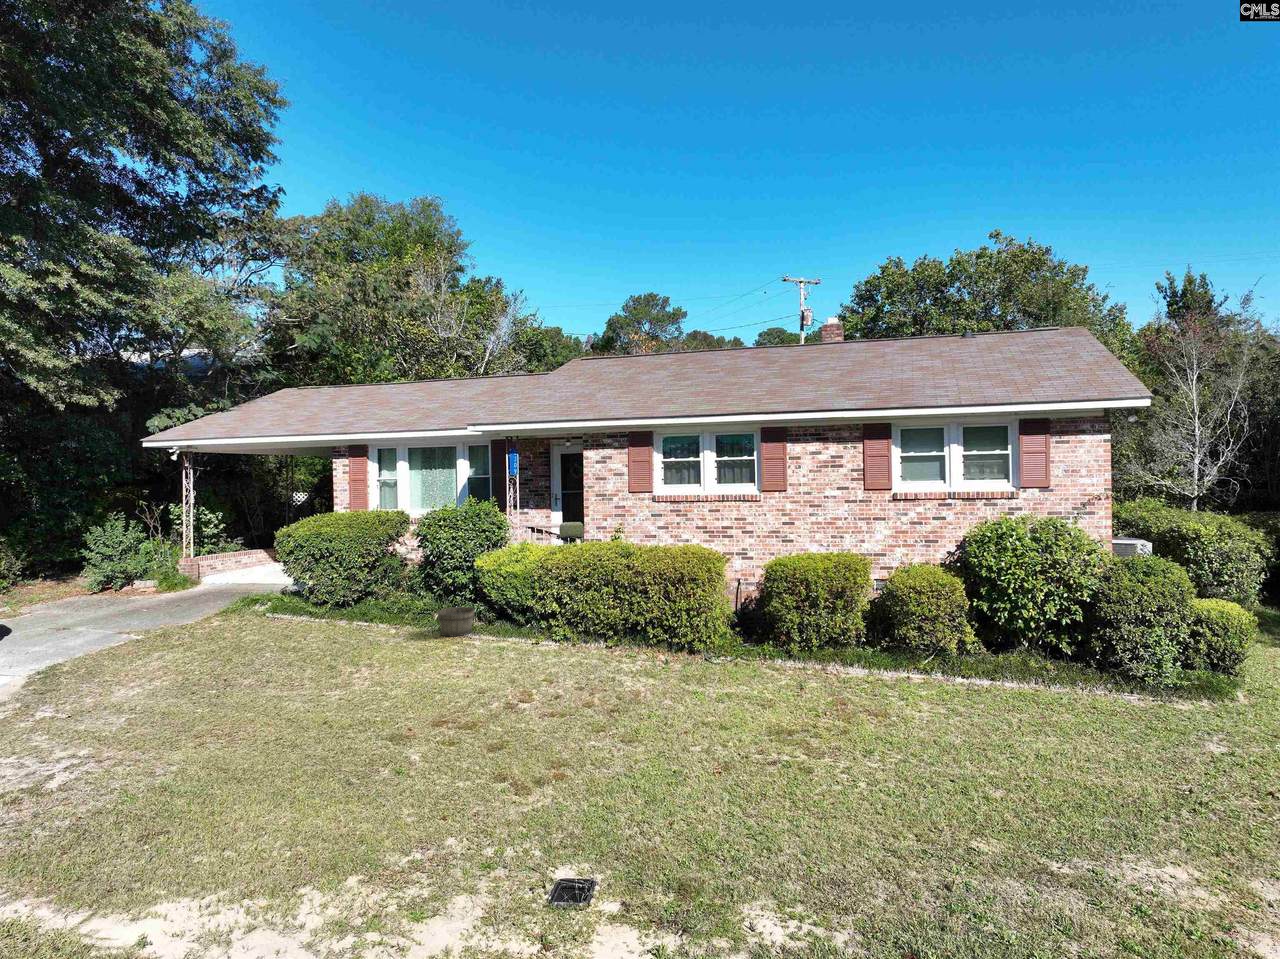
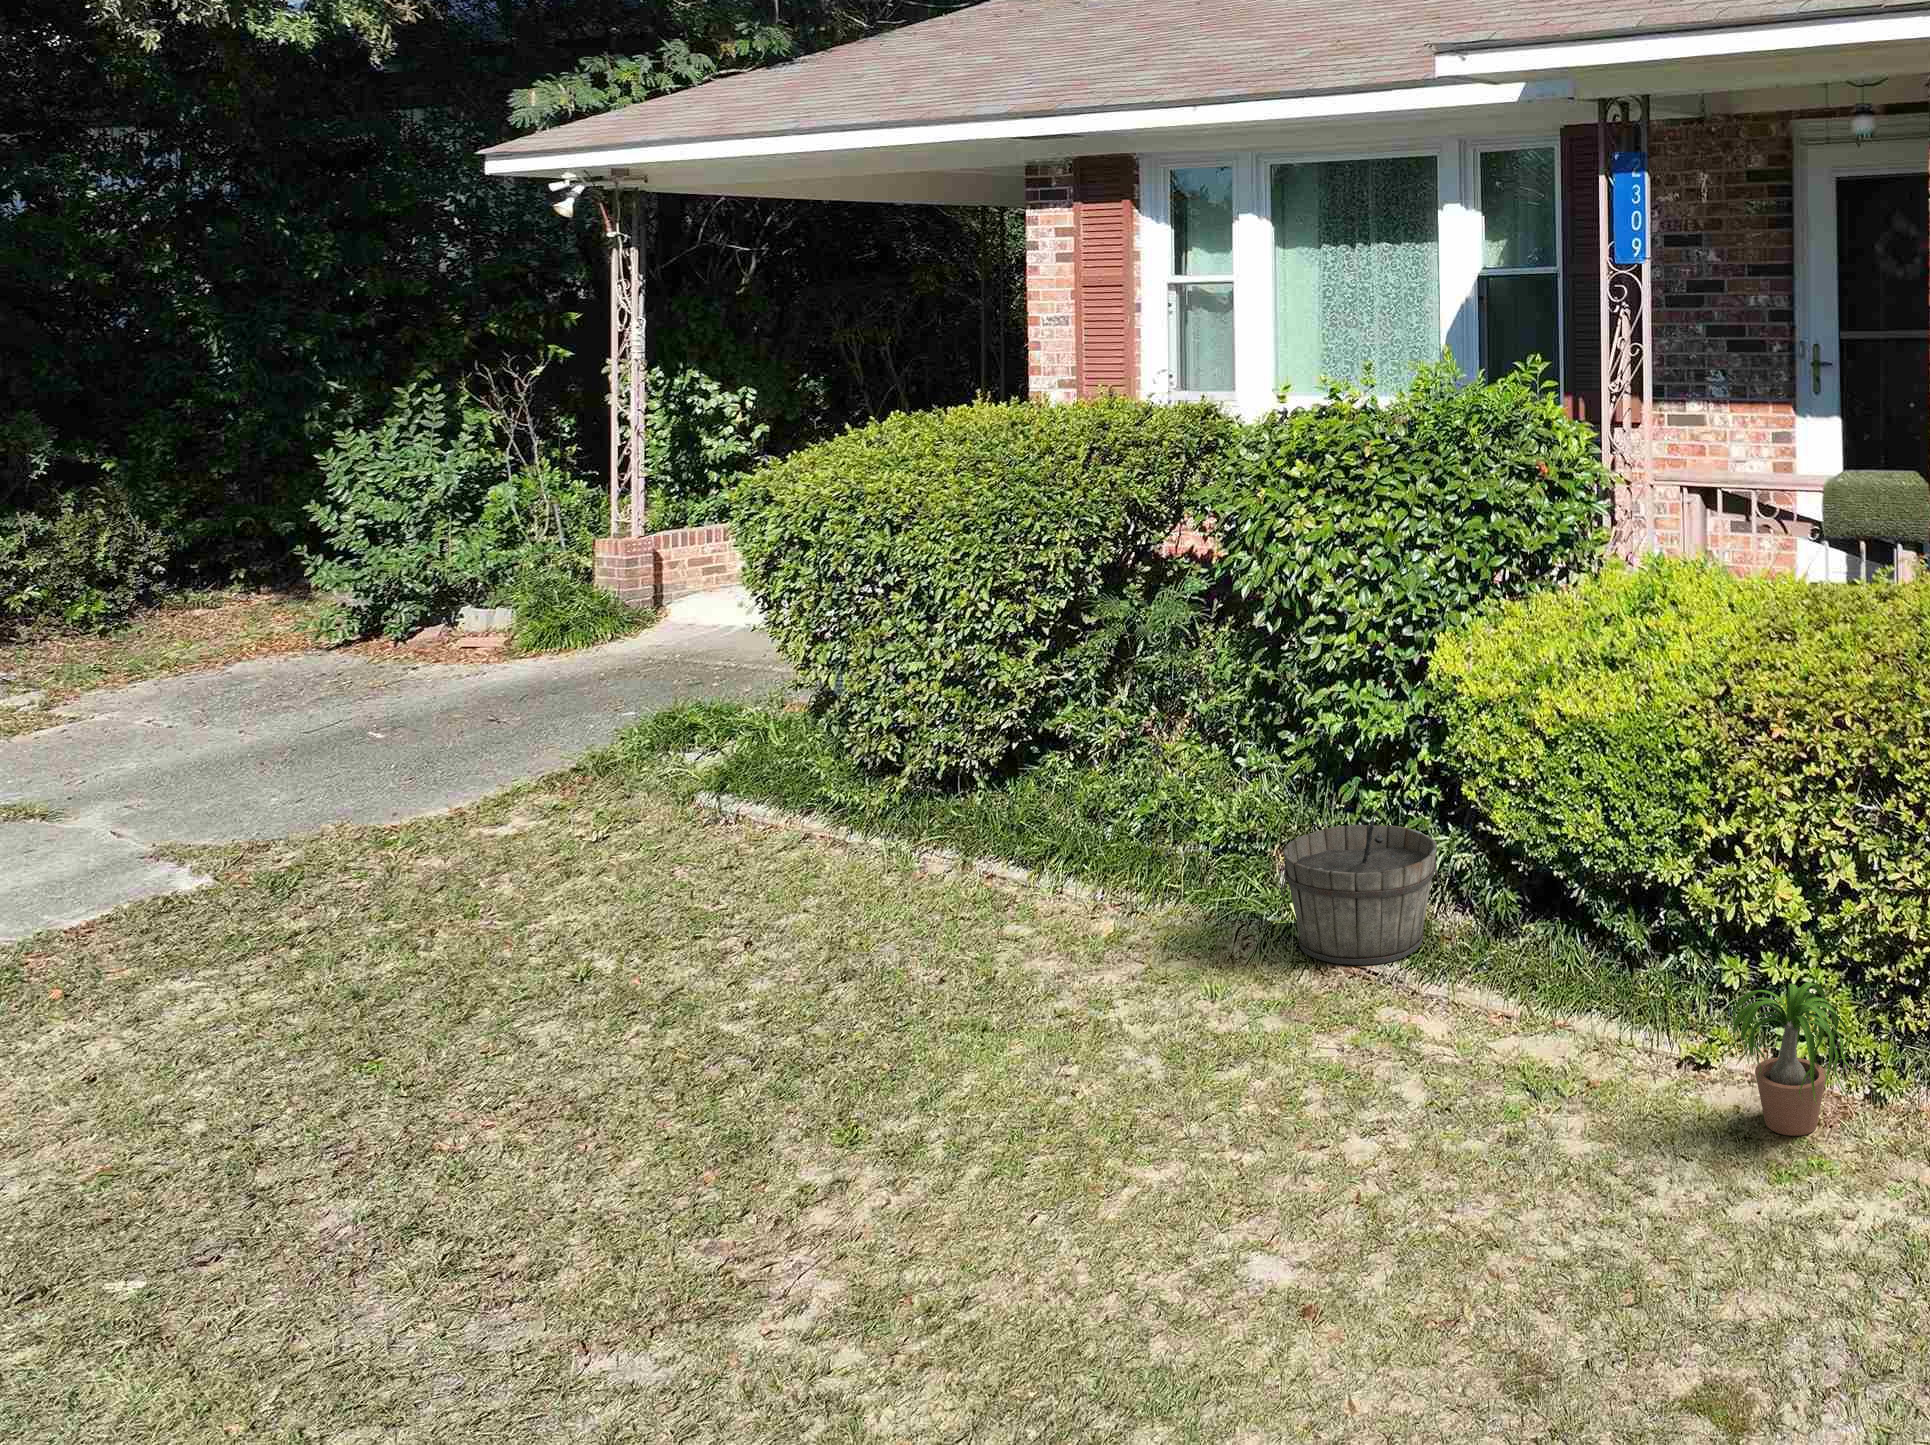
potted plant: none [541,621,573,651] -> present [1717,982,1857,1136]

